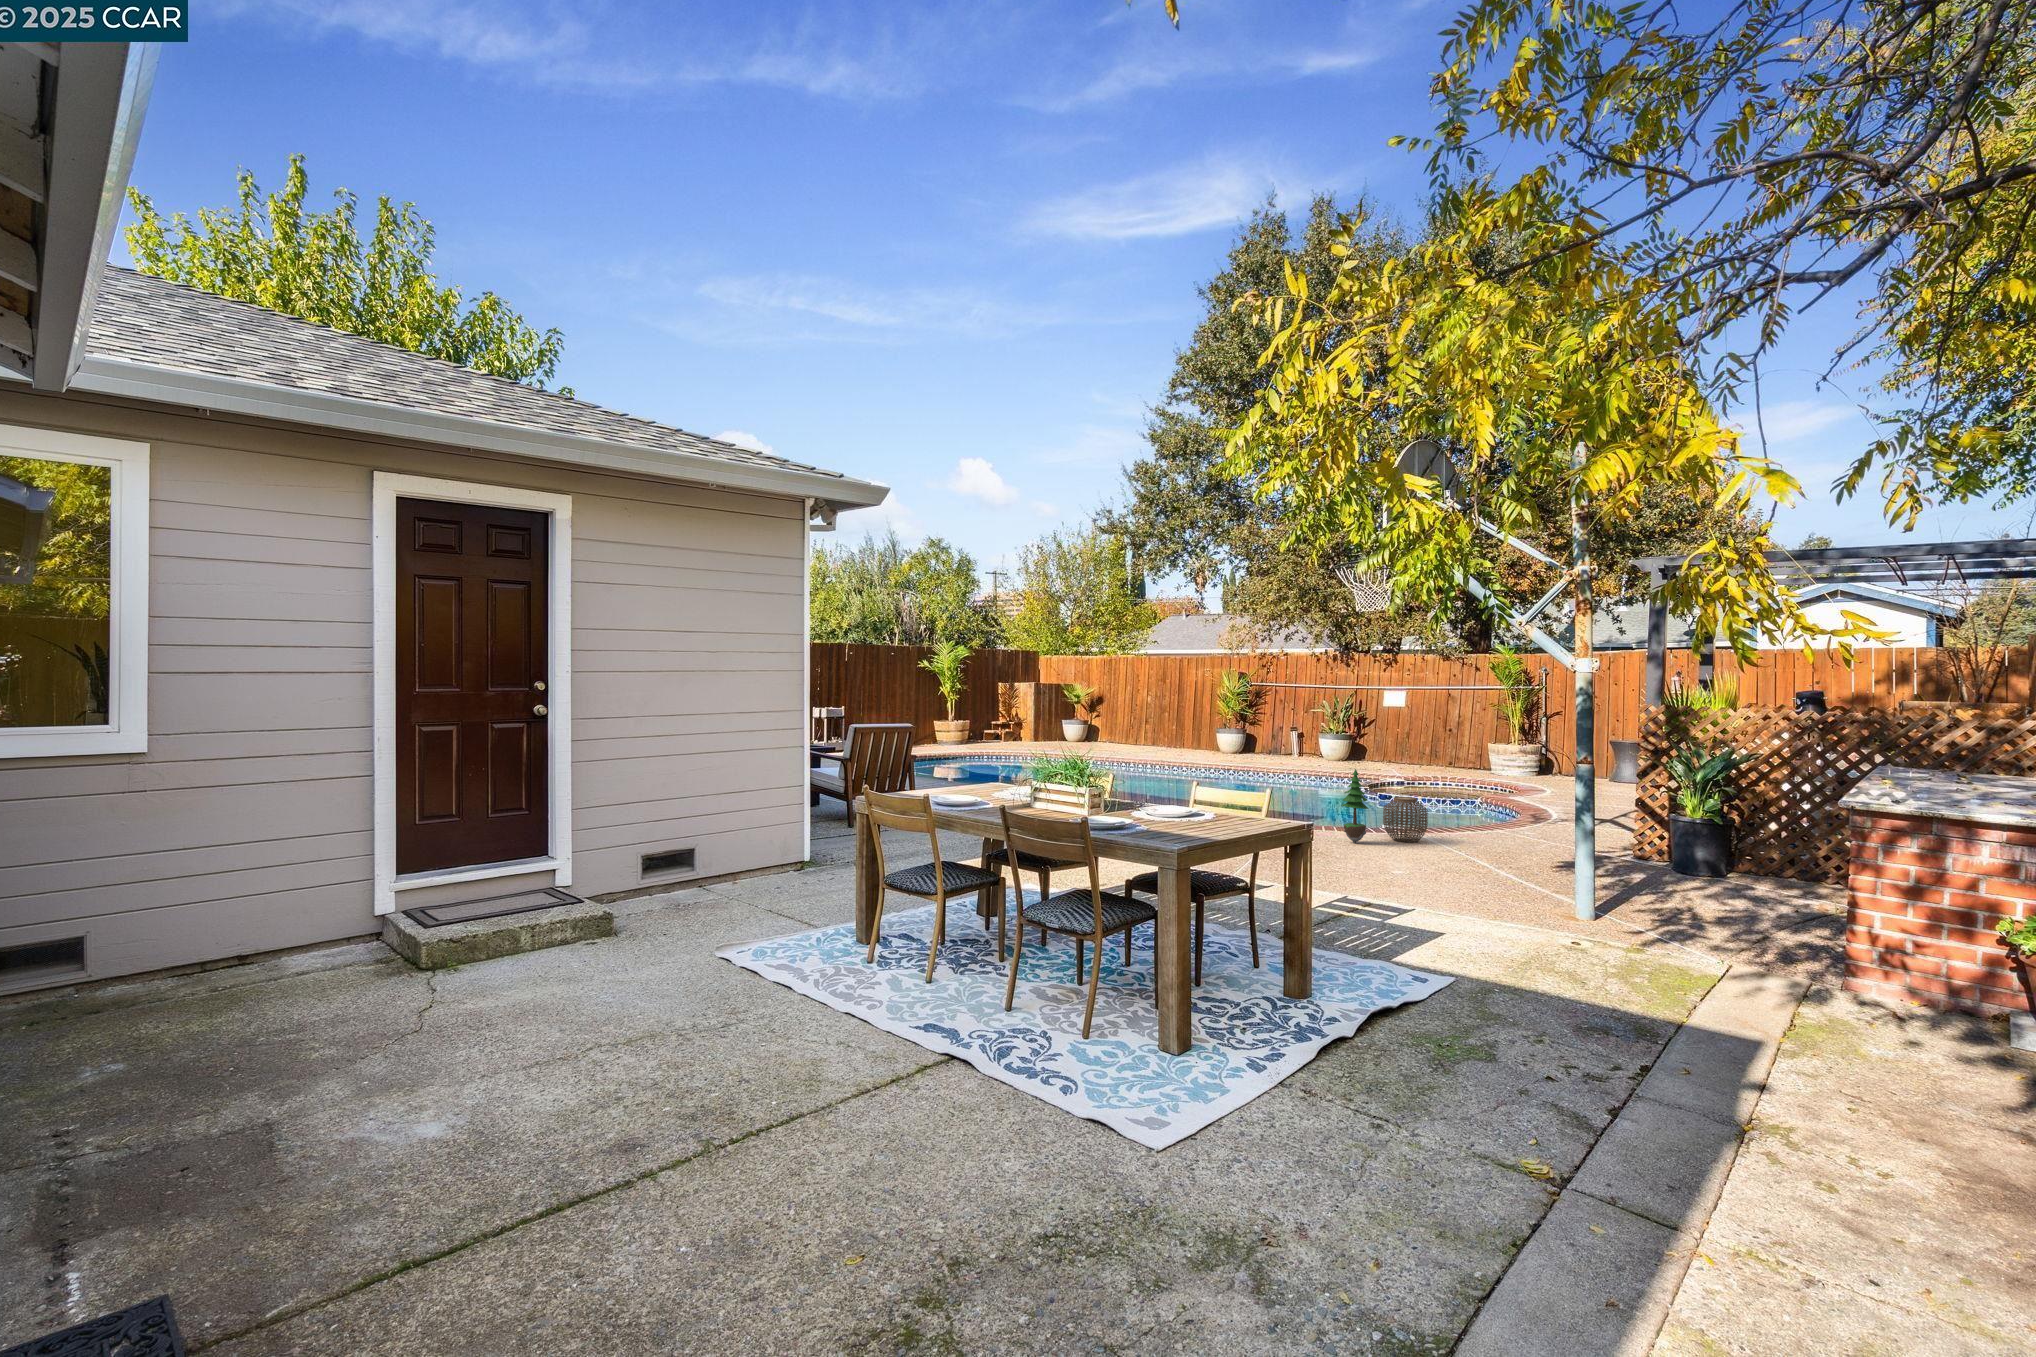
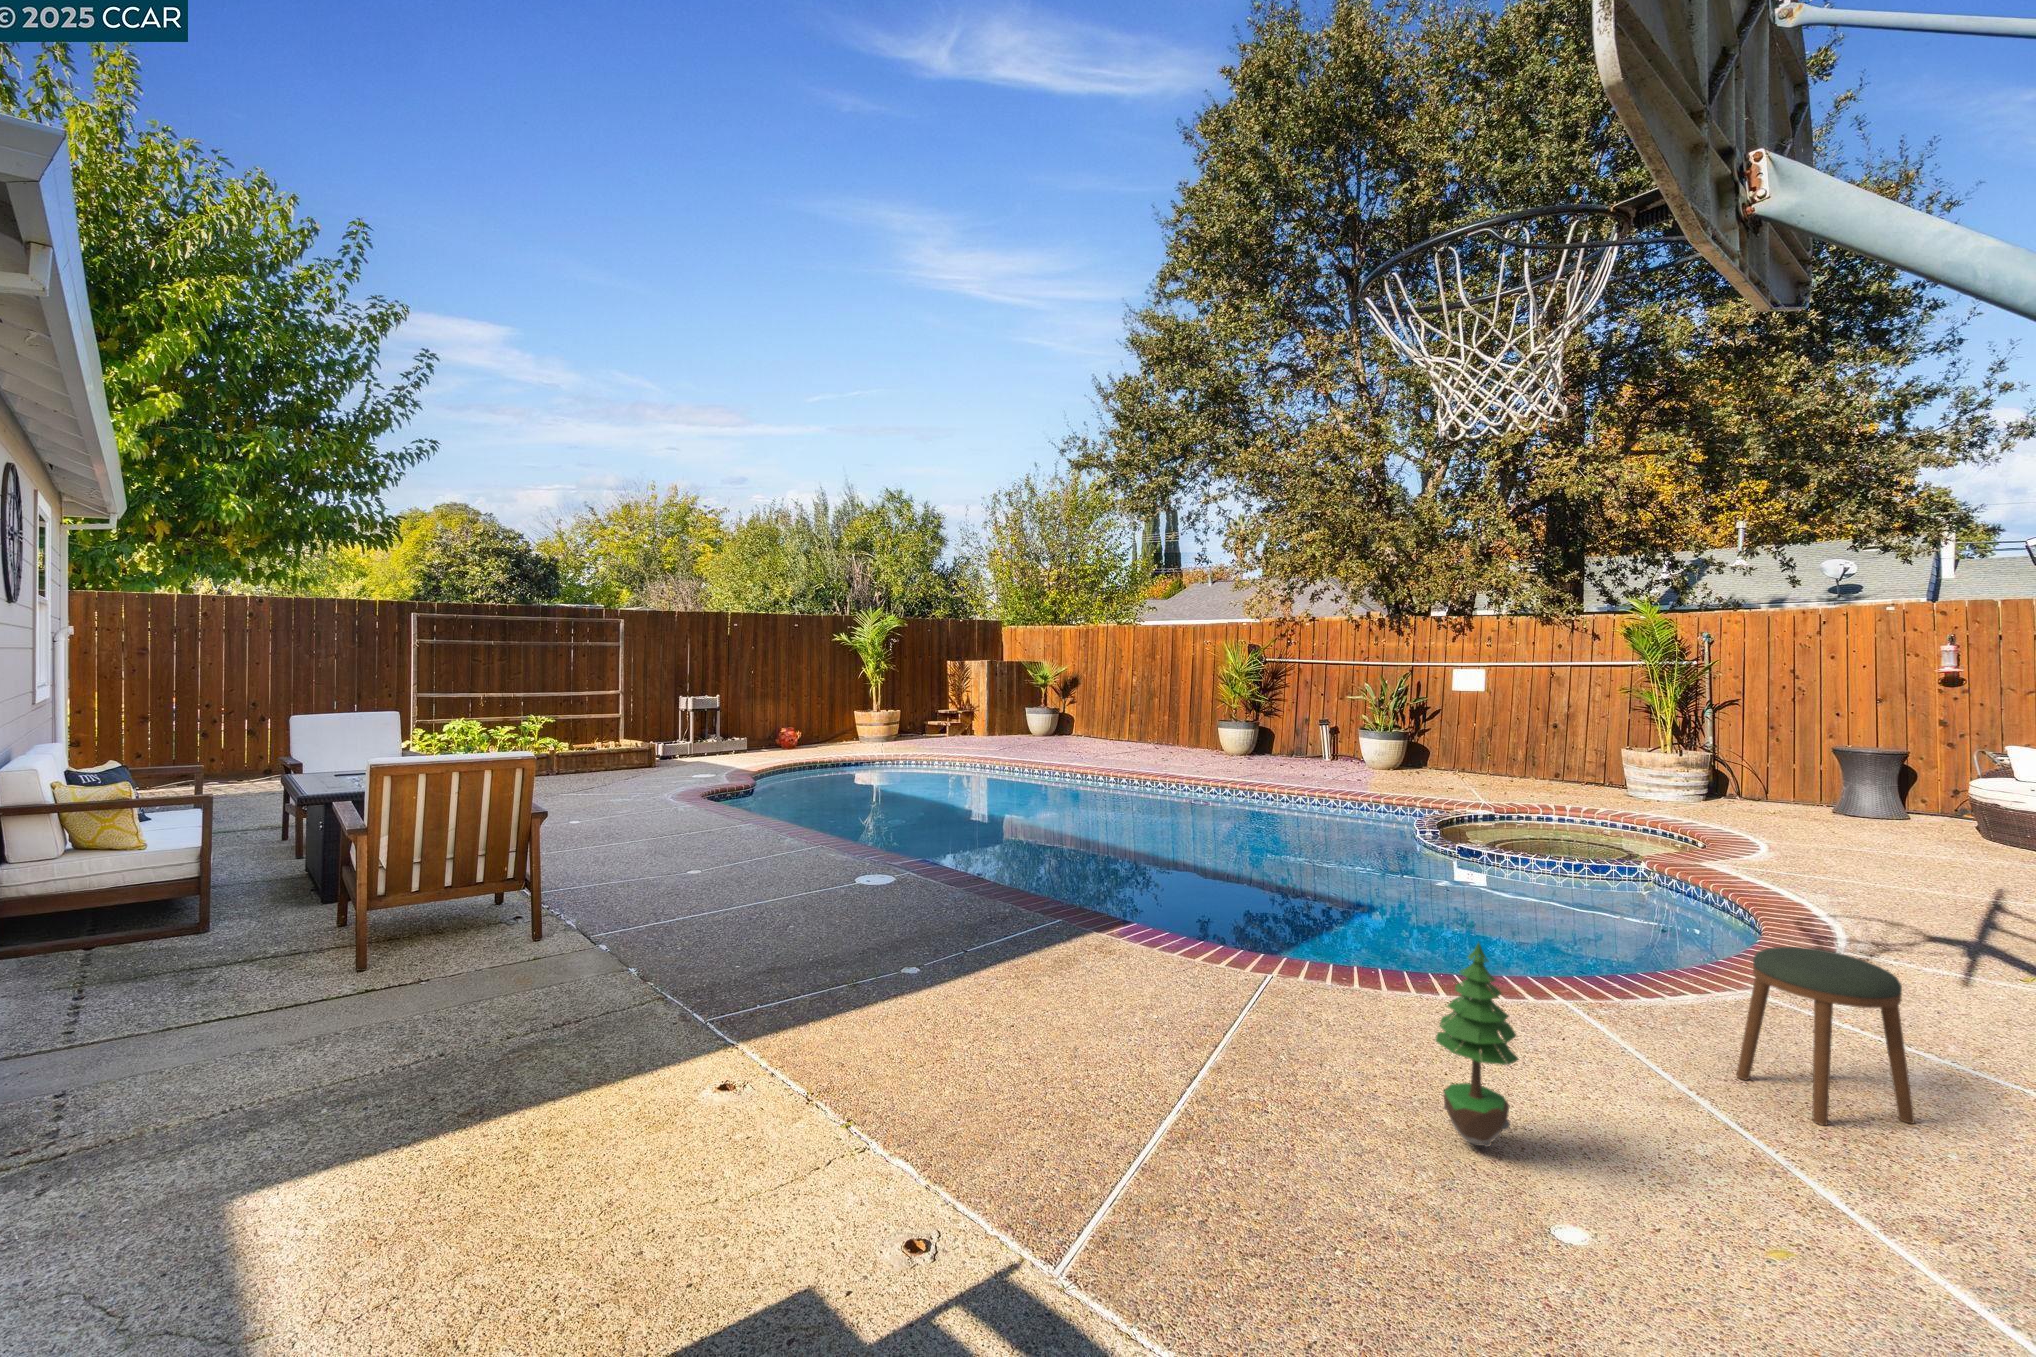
stool: none [1459,783,1512,841] -> present [1736,947,1914,1125]
woven basket: present [1383,797,1428,843] -> none [1548,1000,1685,1144]

